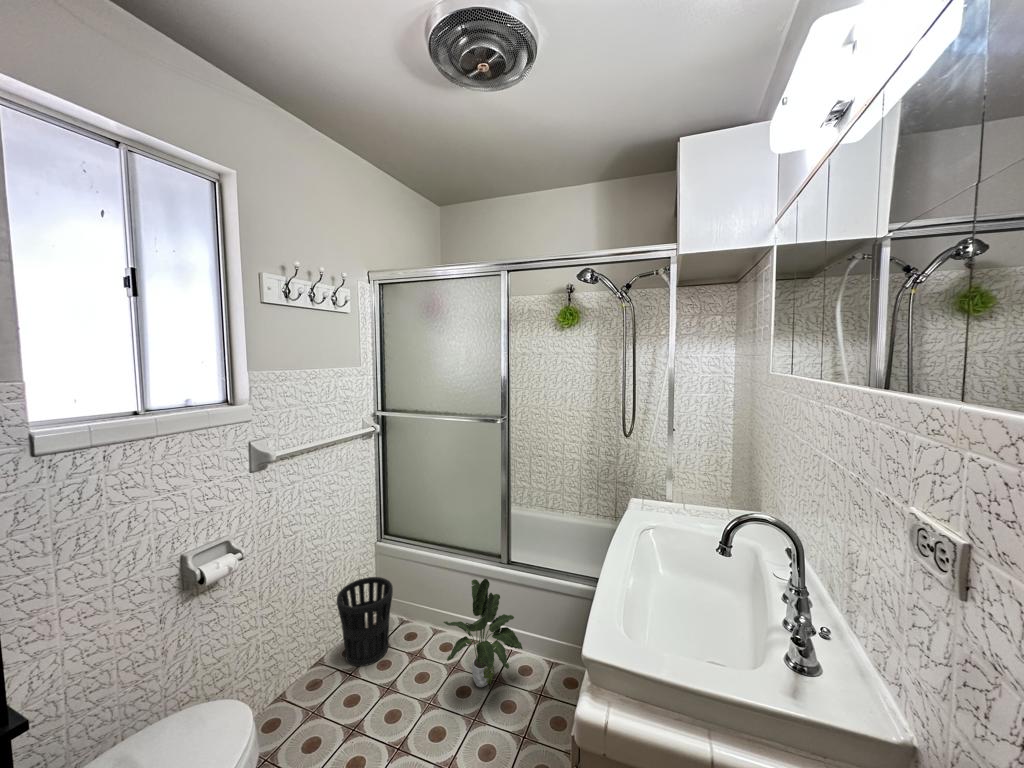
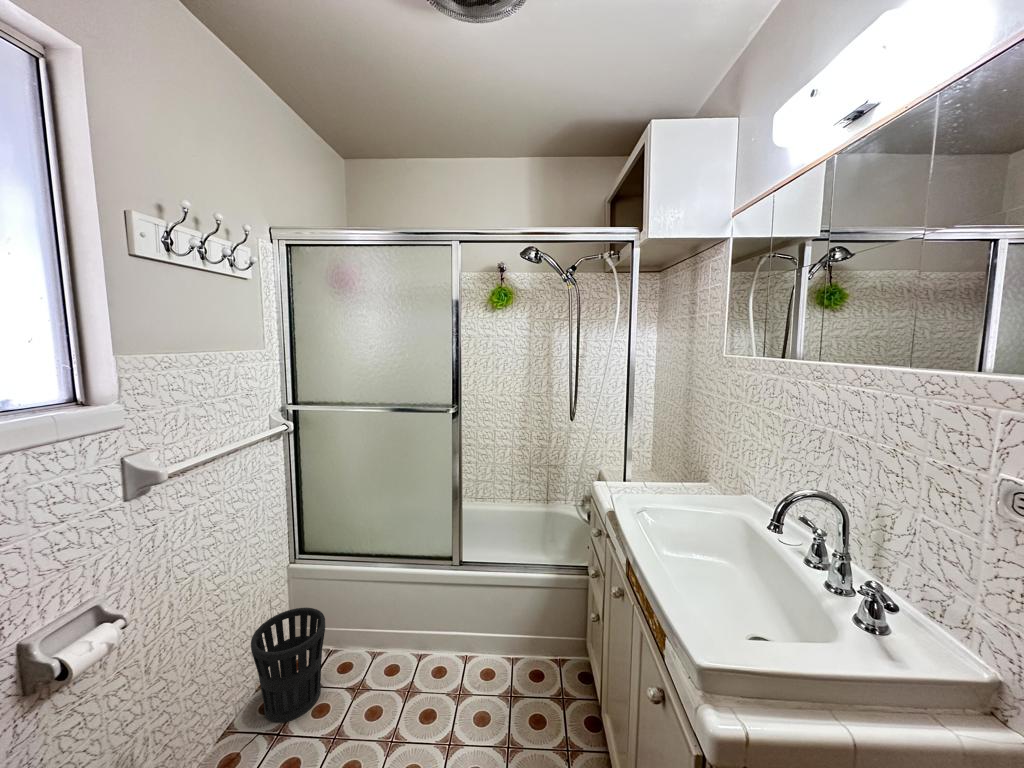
potted plant: present [444,579,523,687] -> none [403,586,487,705]

